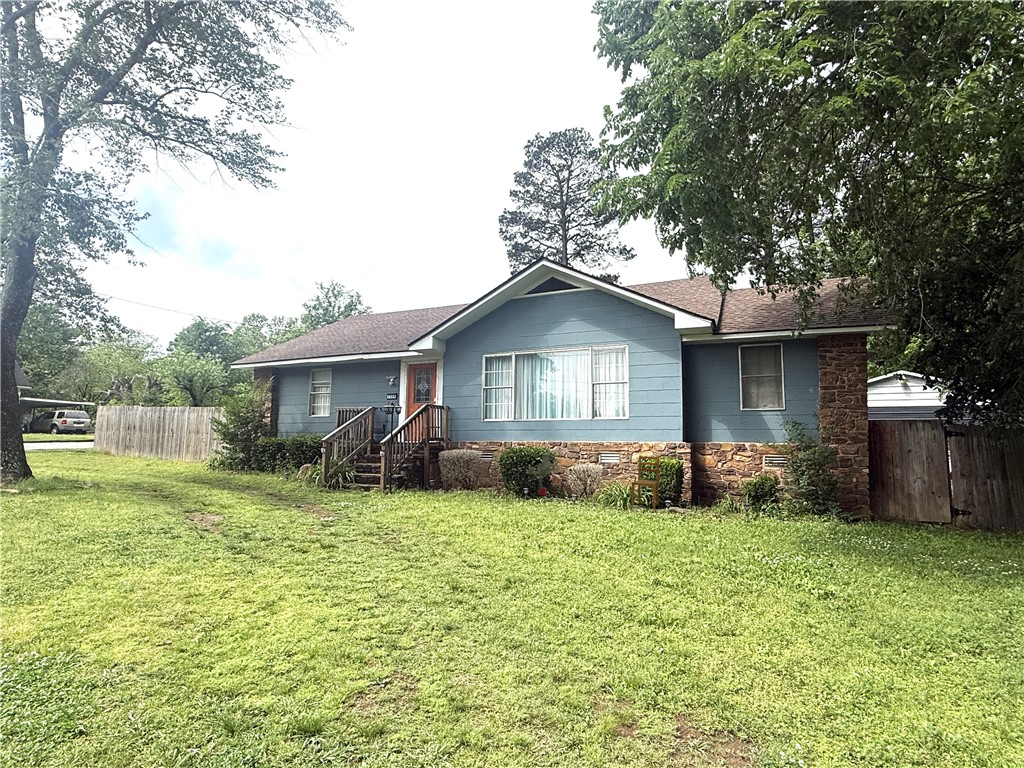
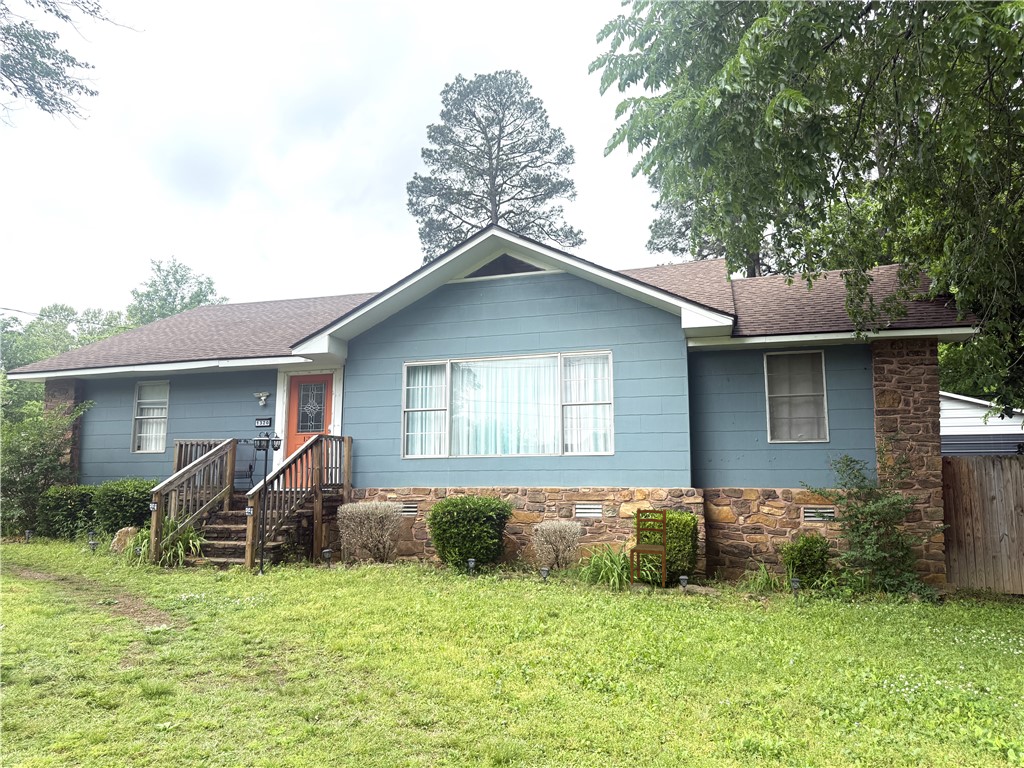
potted tree: present [526,454,559,496] -> none [471,506,521,570]

